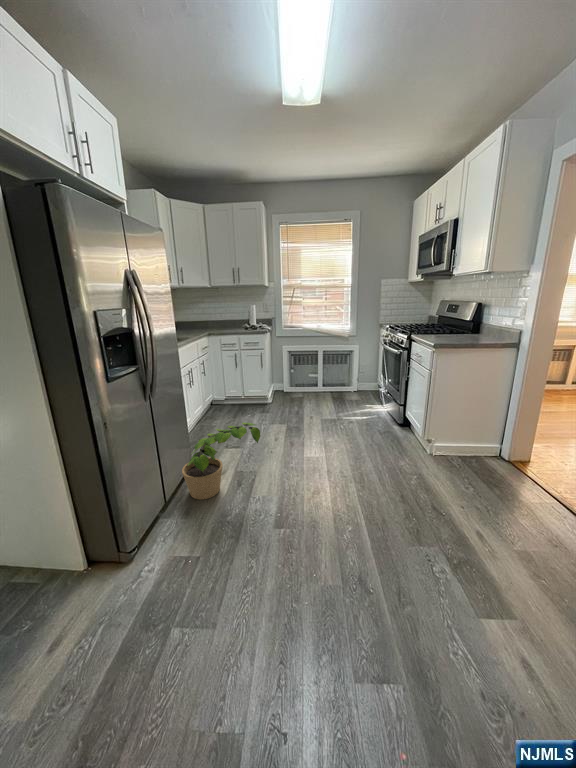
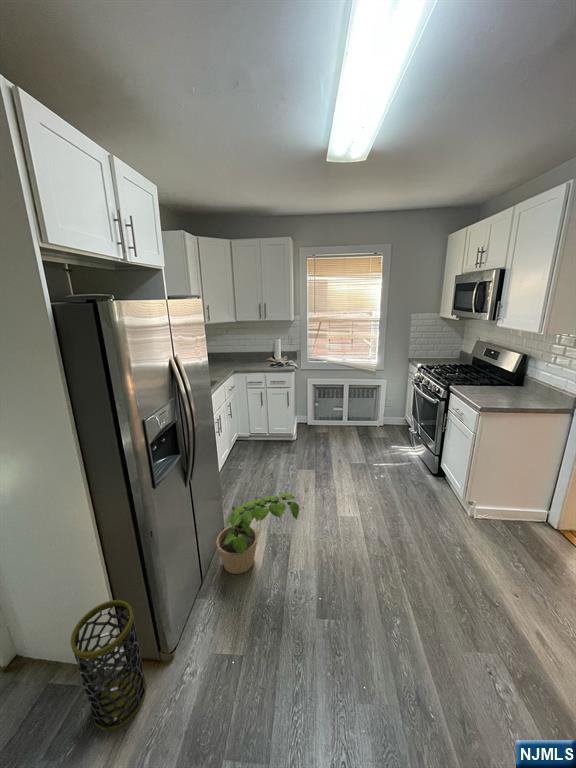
trash can: none [24,495,105,614] -> present [71,600,146,731]

